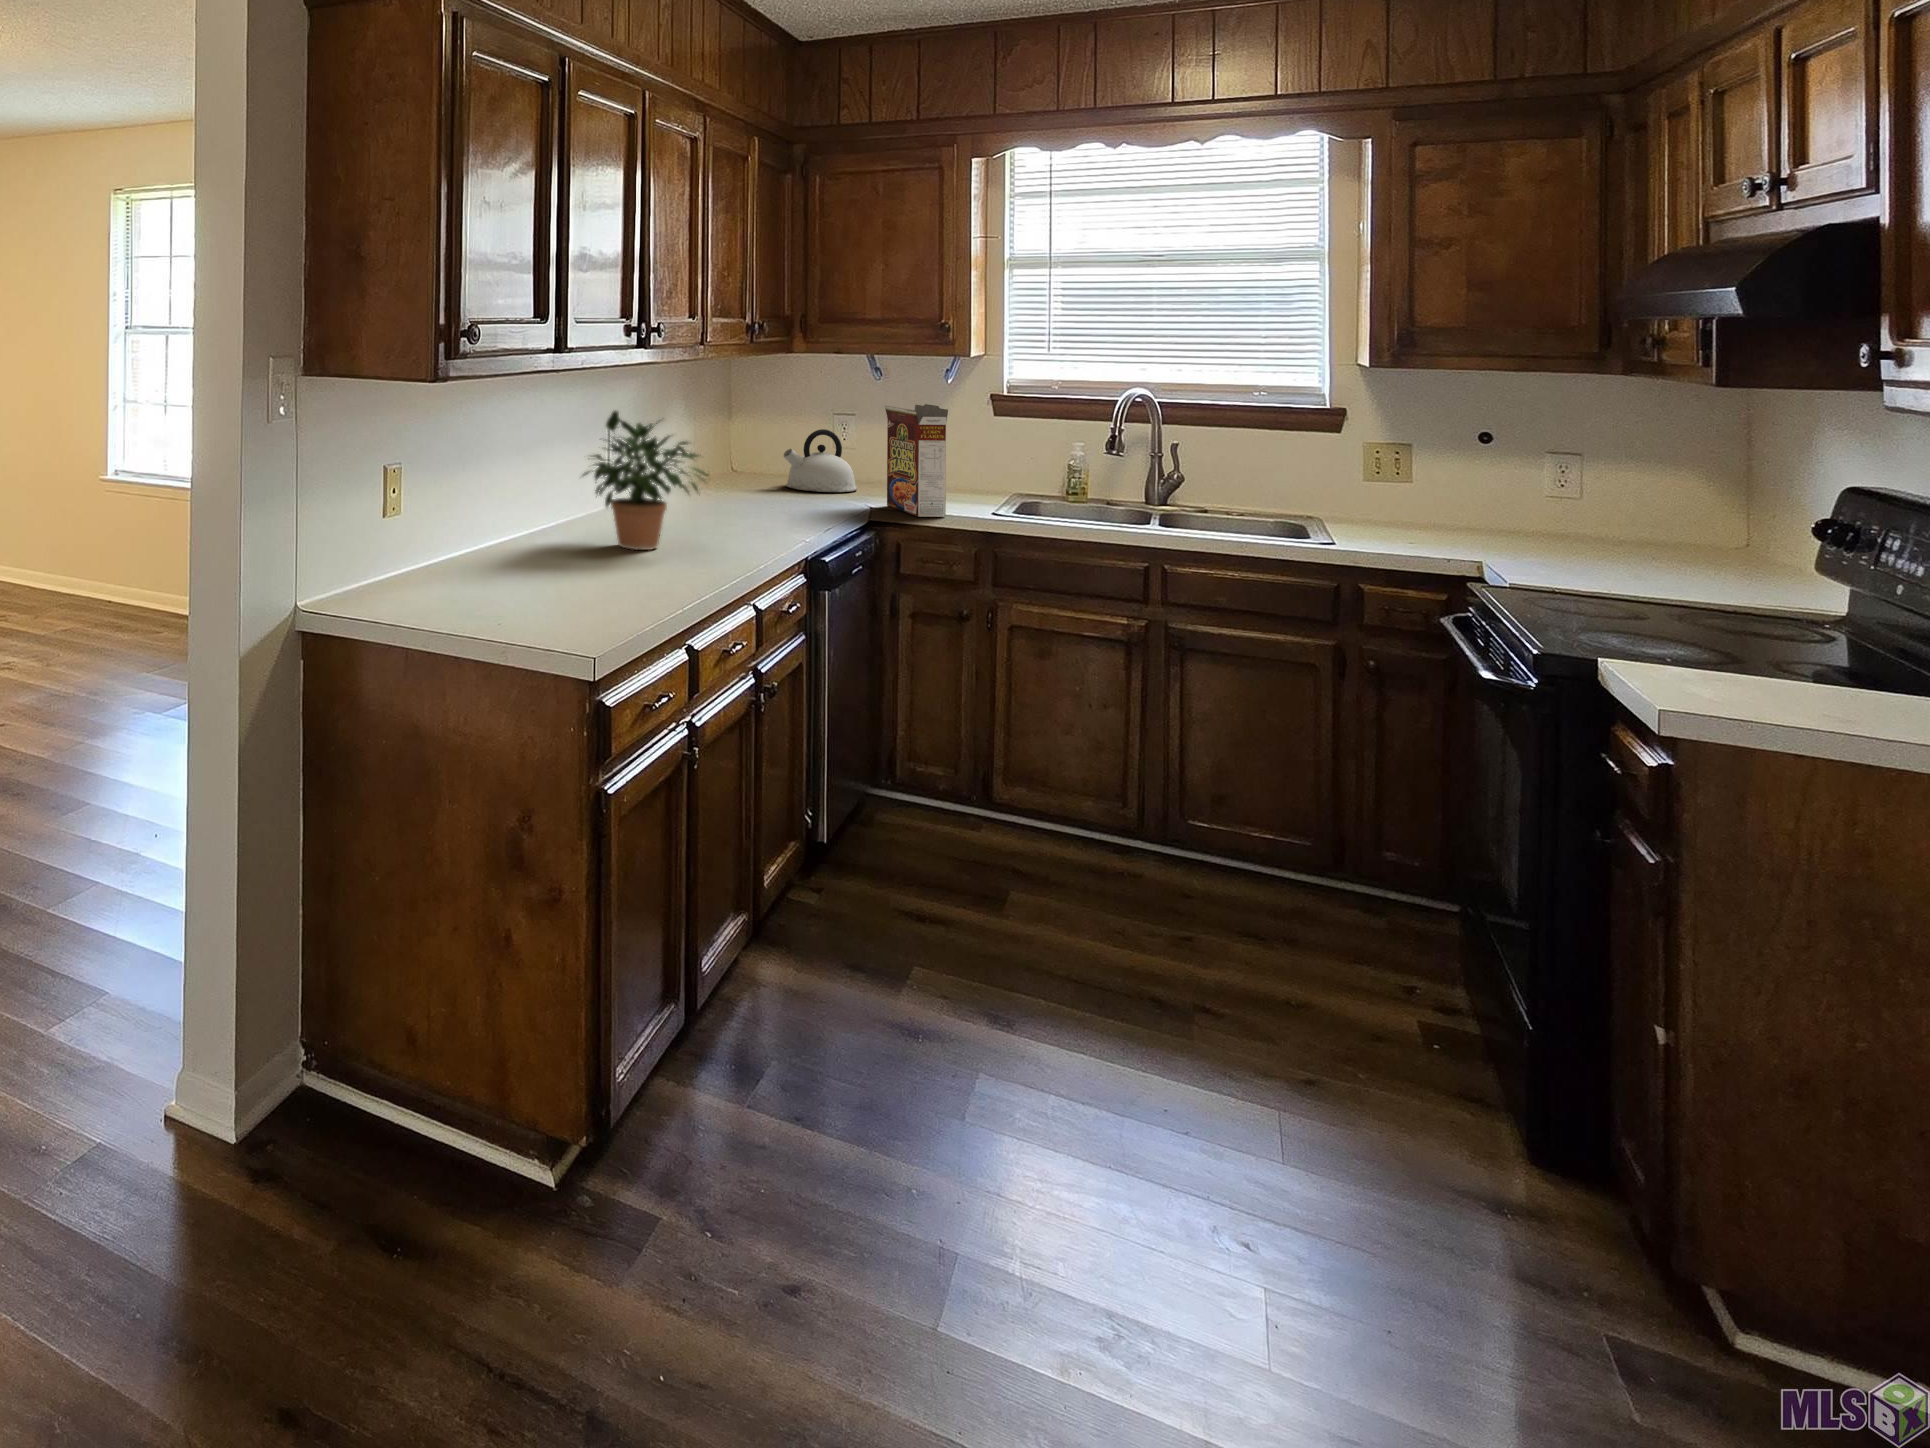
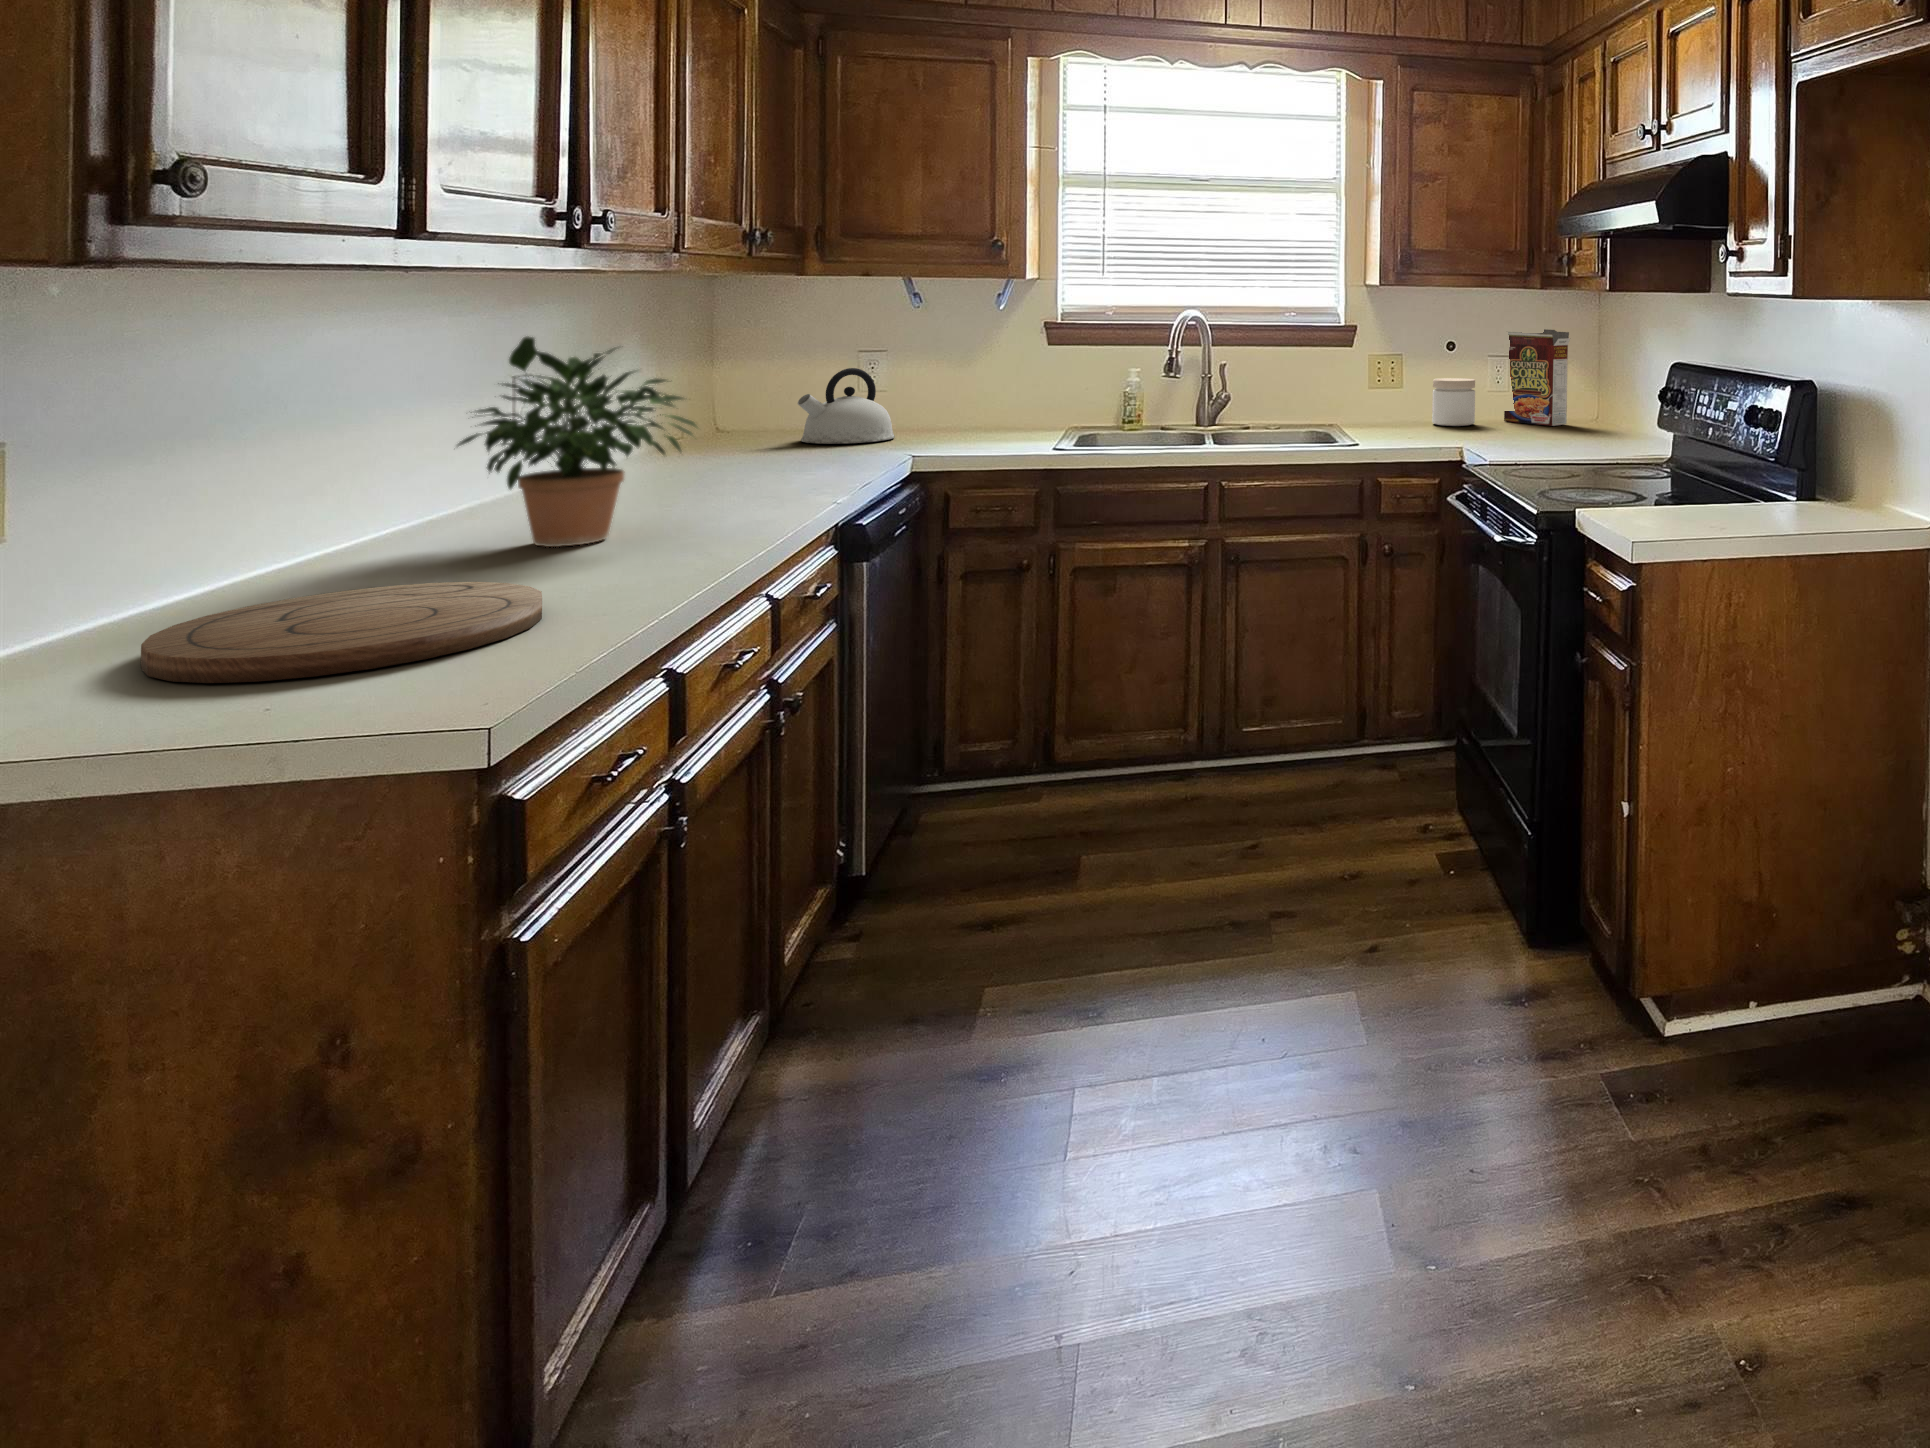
cereal box: present [885,404,948,517] -> present [1504,329,1570,426]
jar: none [1466,479,1535,541] -> present [1432,378,1475,426]
cutting board: none [458,561,622,609] -> present [141,582,542,683]

